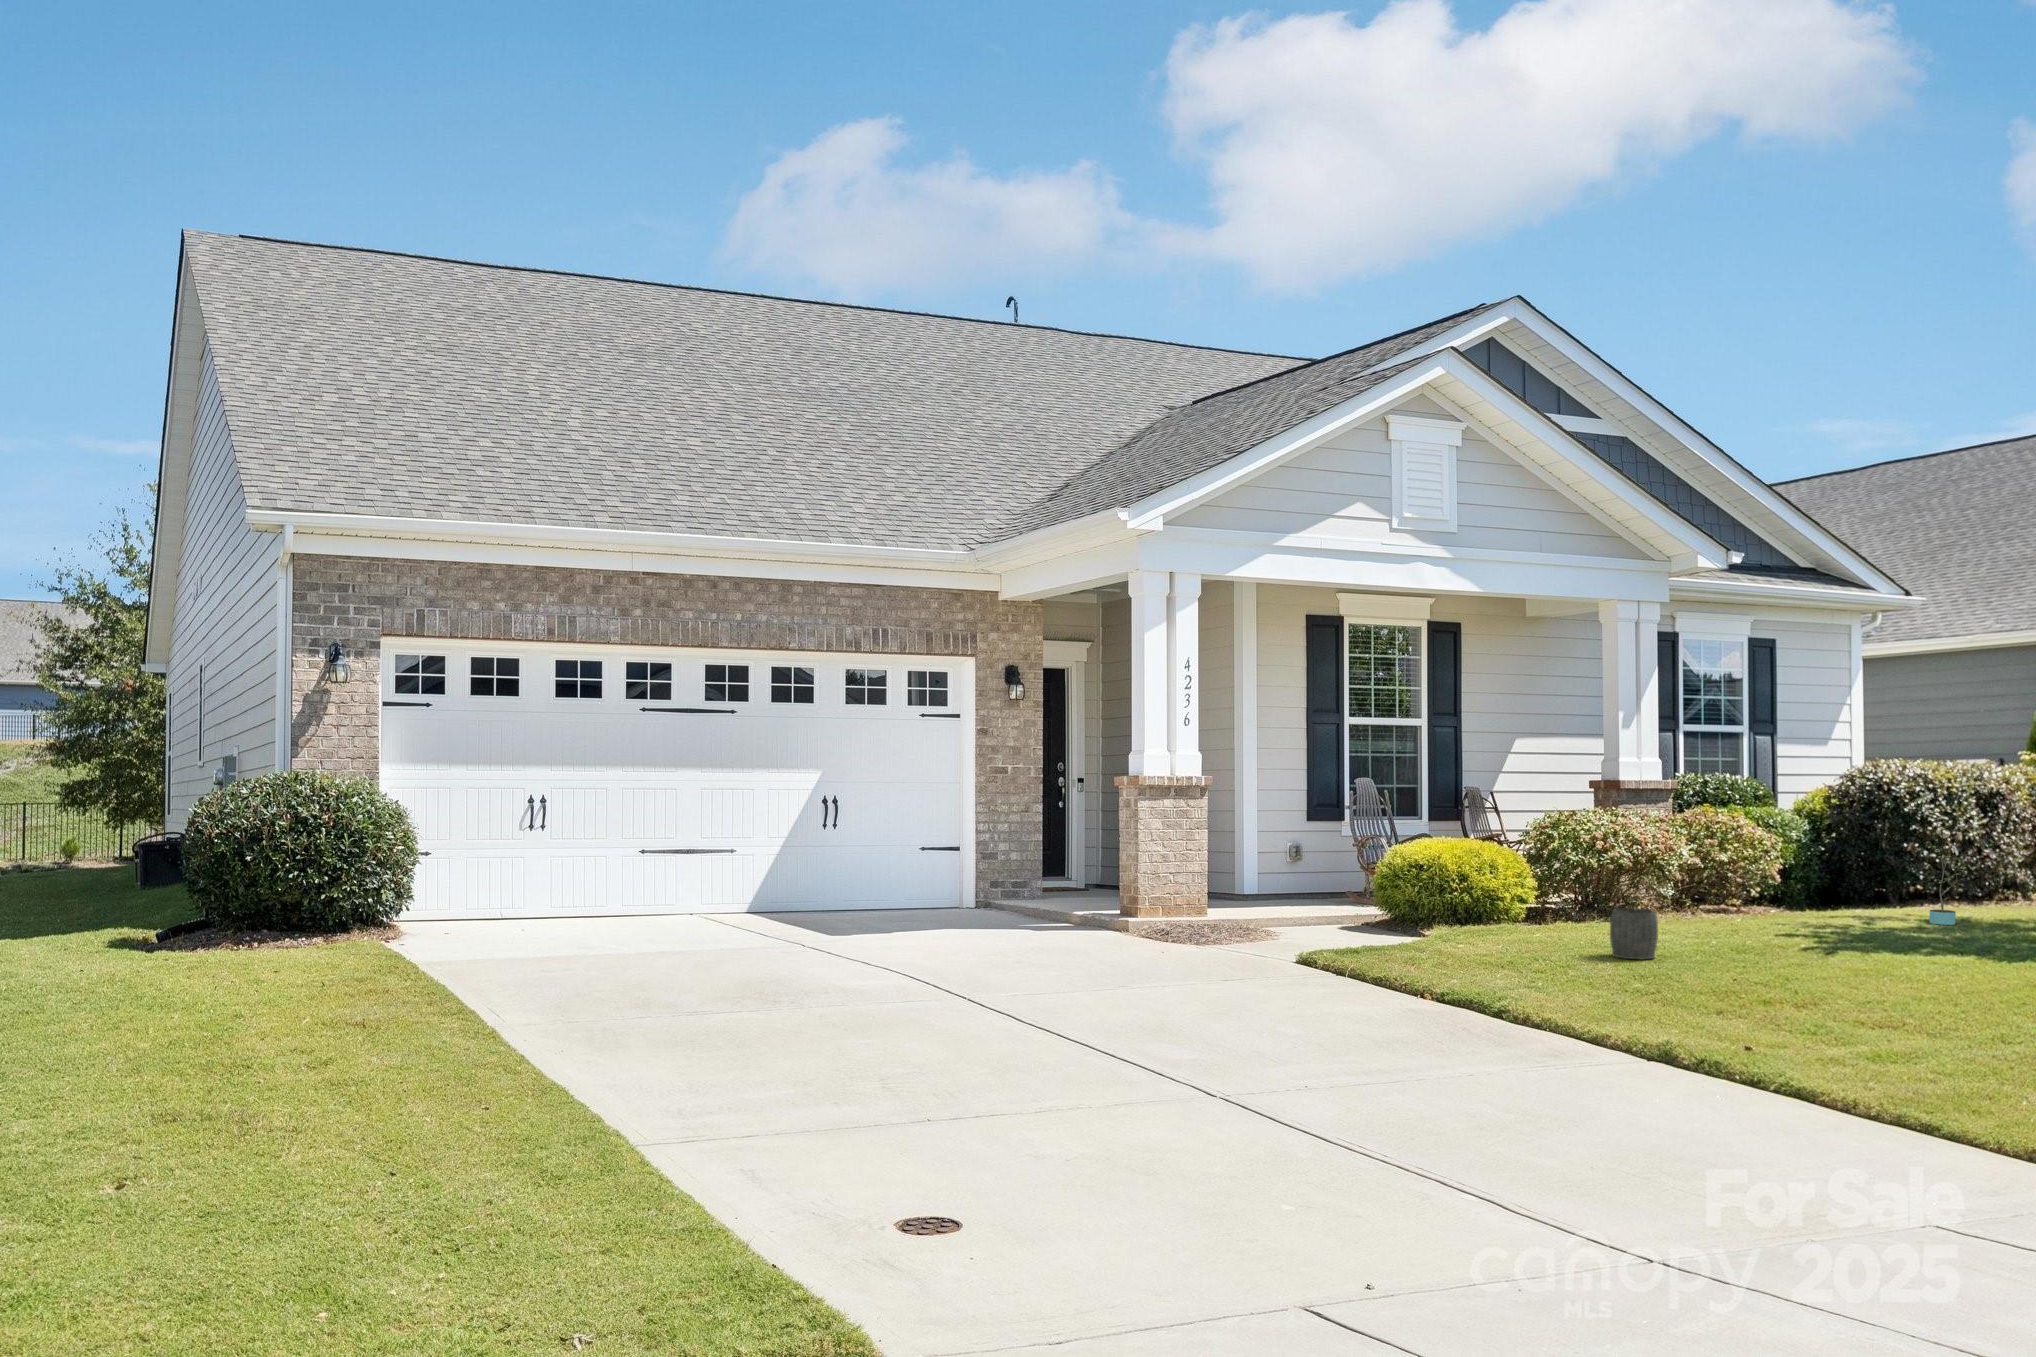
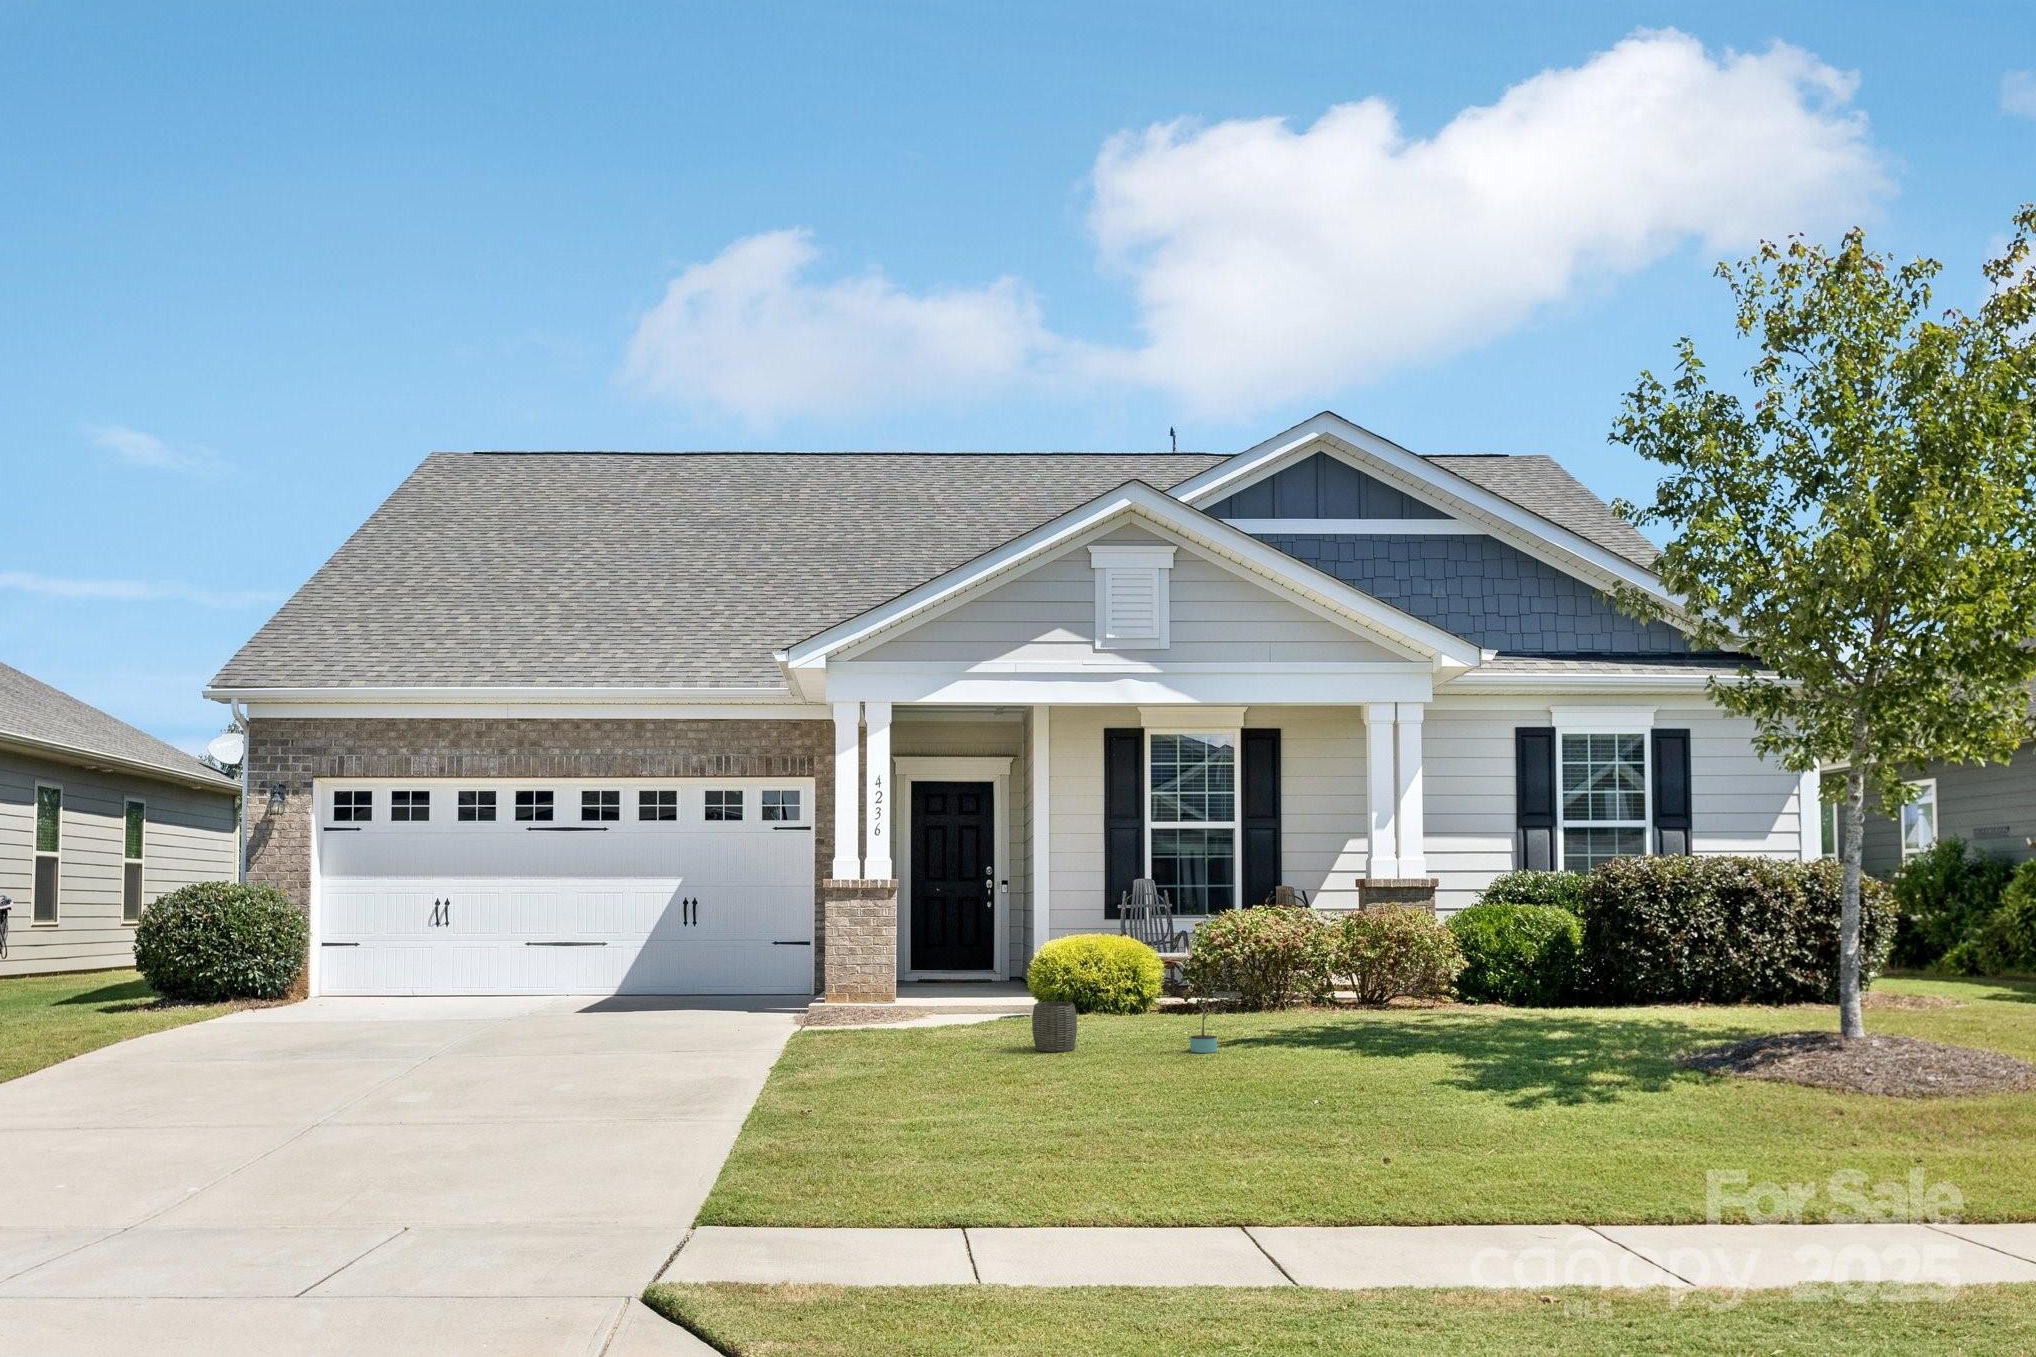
potted plant: present [1926,846,1969,925] -> present [1183,964,1232,1053]

